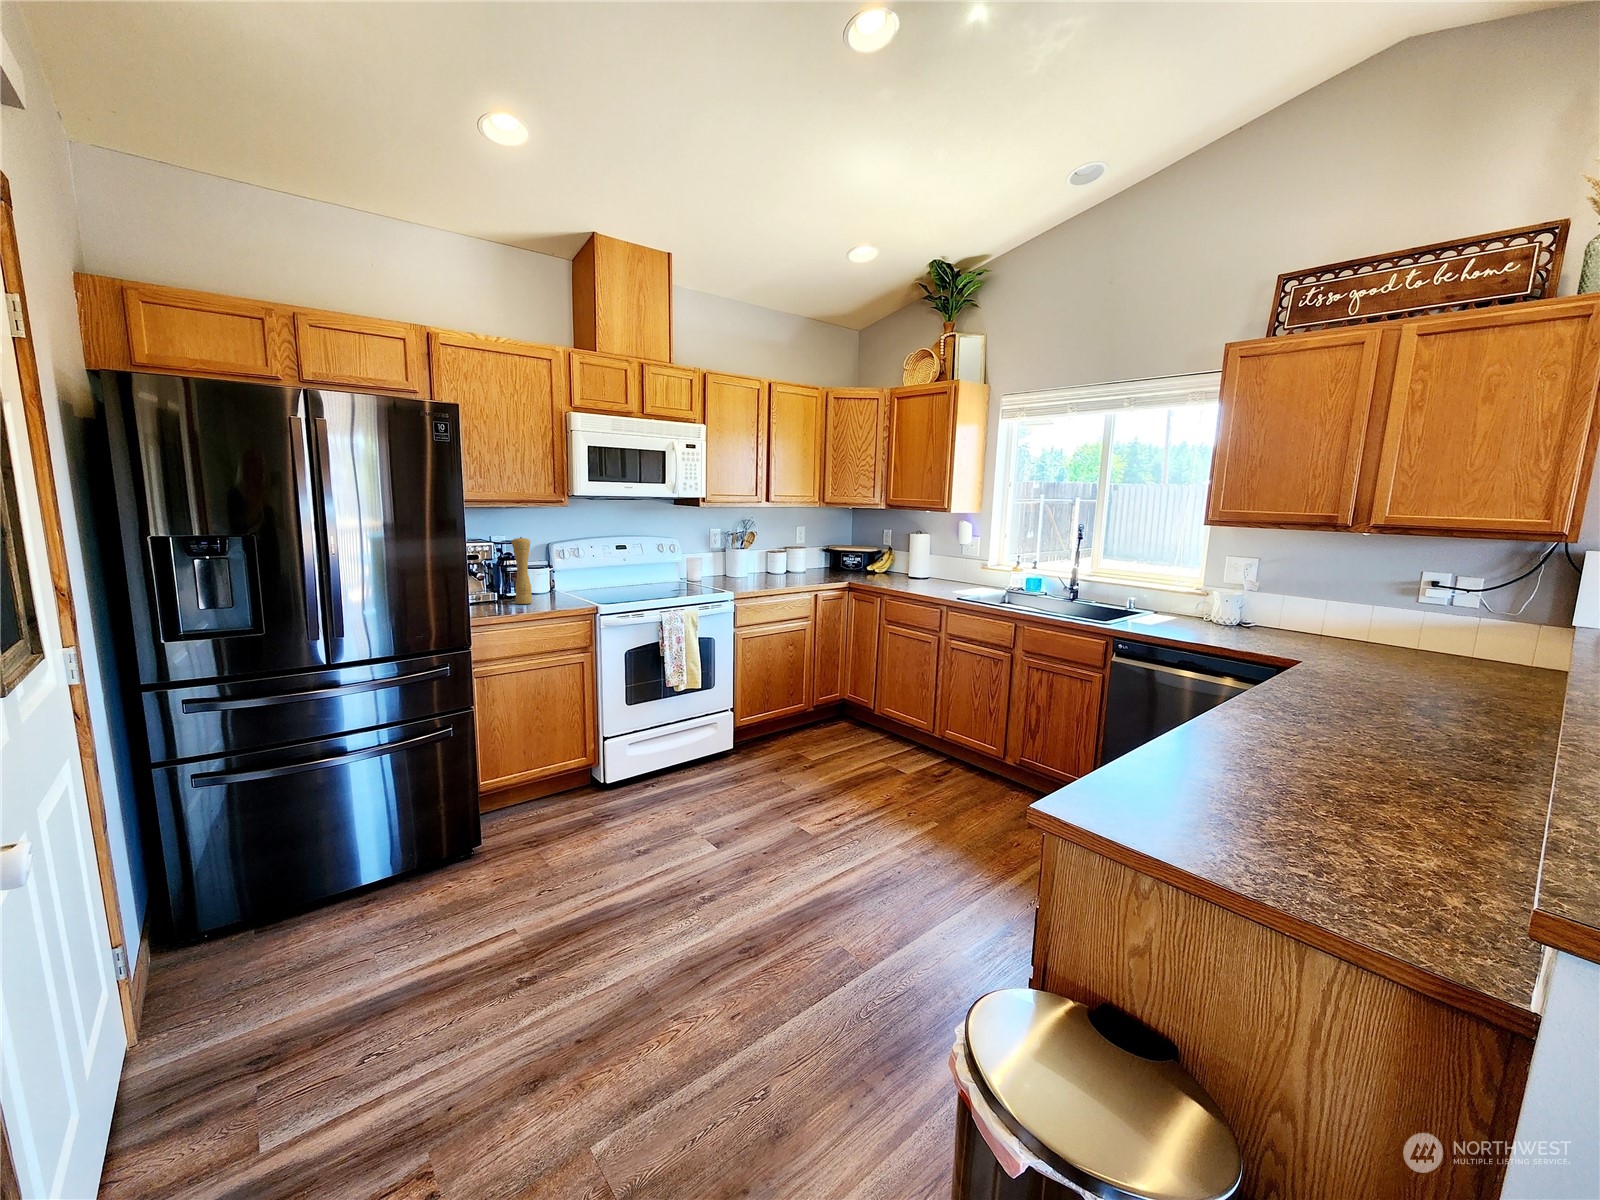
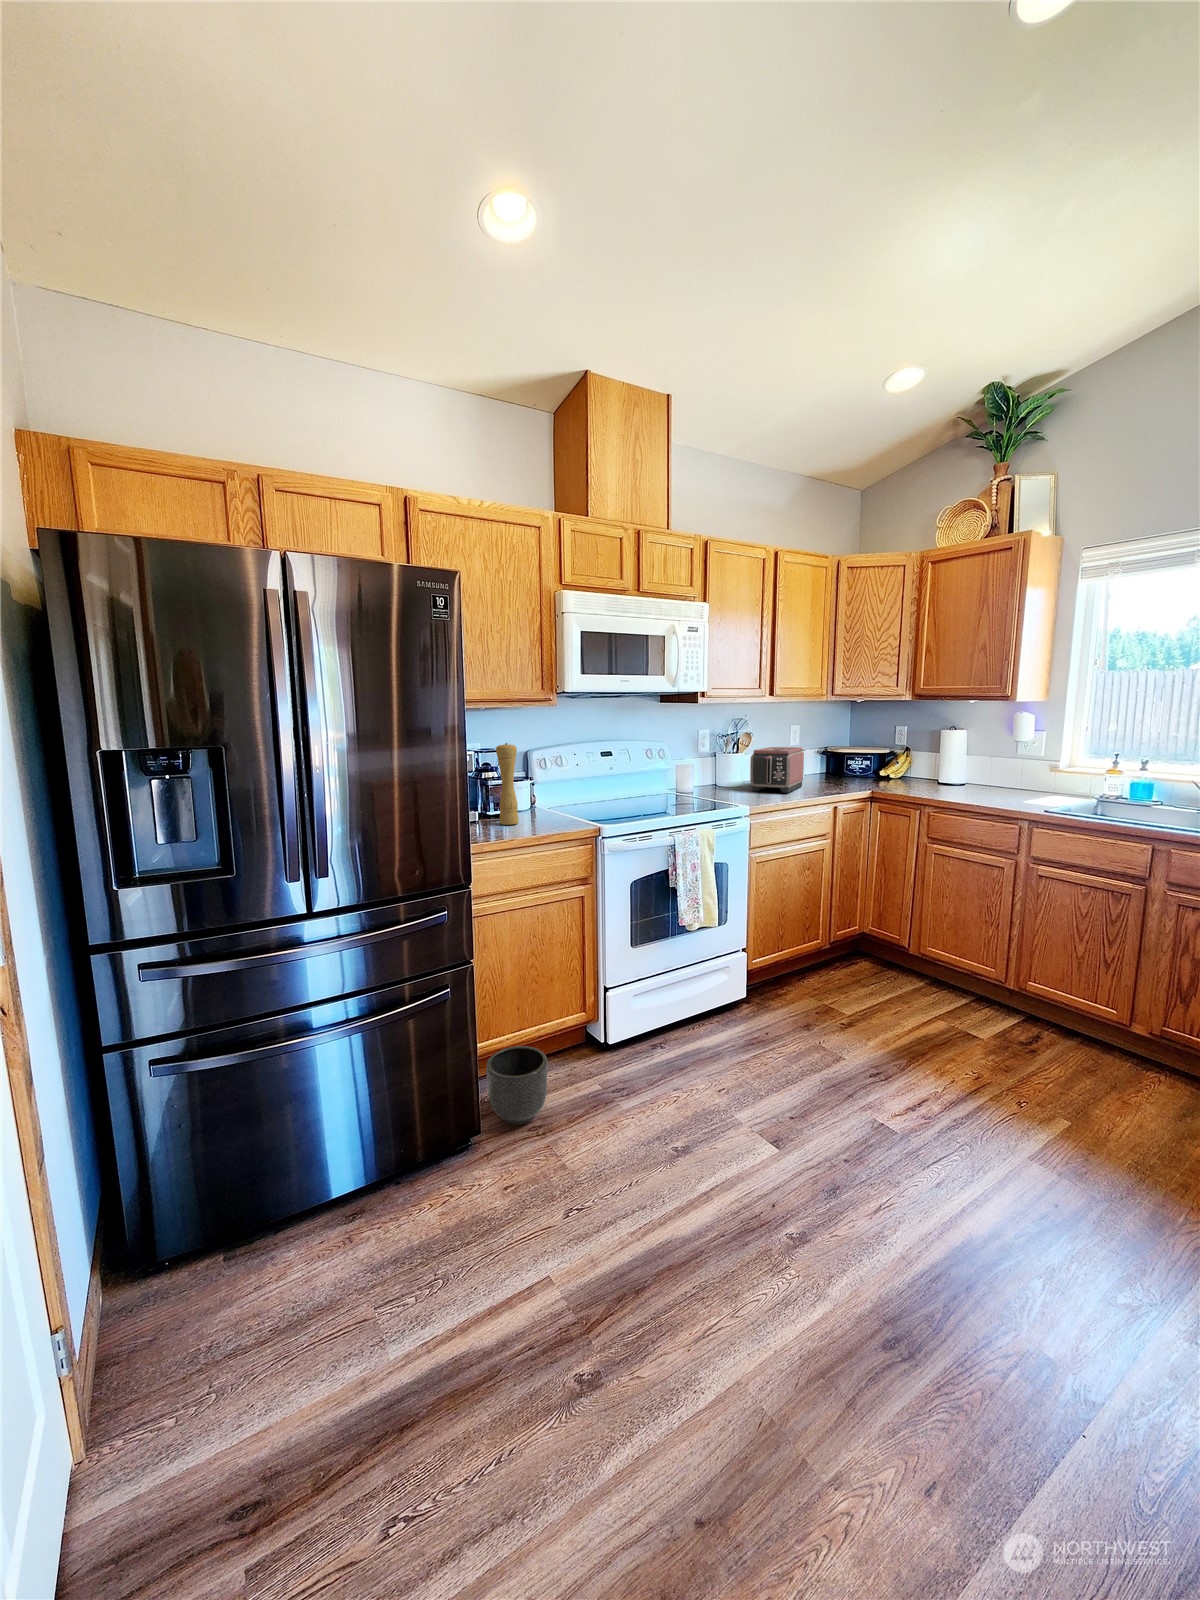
toaster: none [752,545,801,583] -> present [750,747,804,793]
planter: none [492,781,545,840] -> present [487,1046,548,1125]

